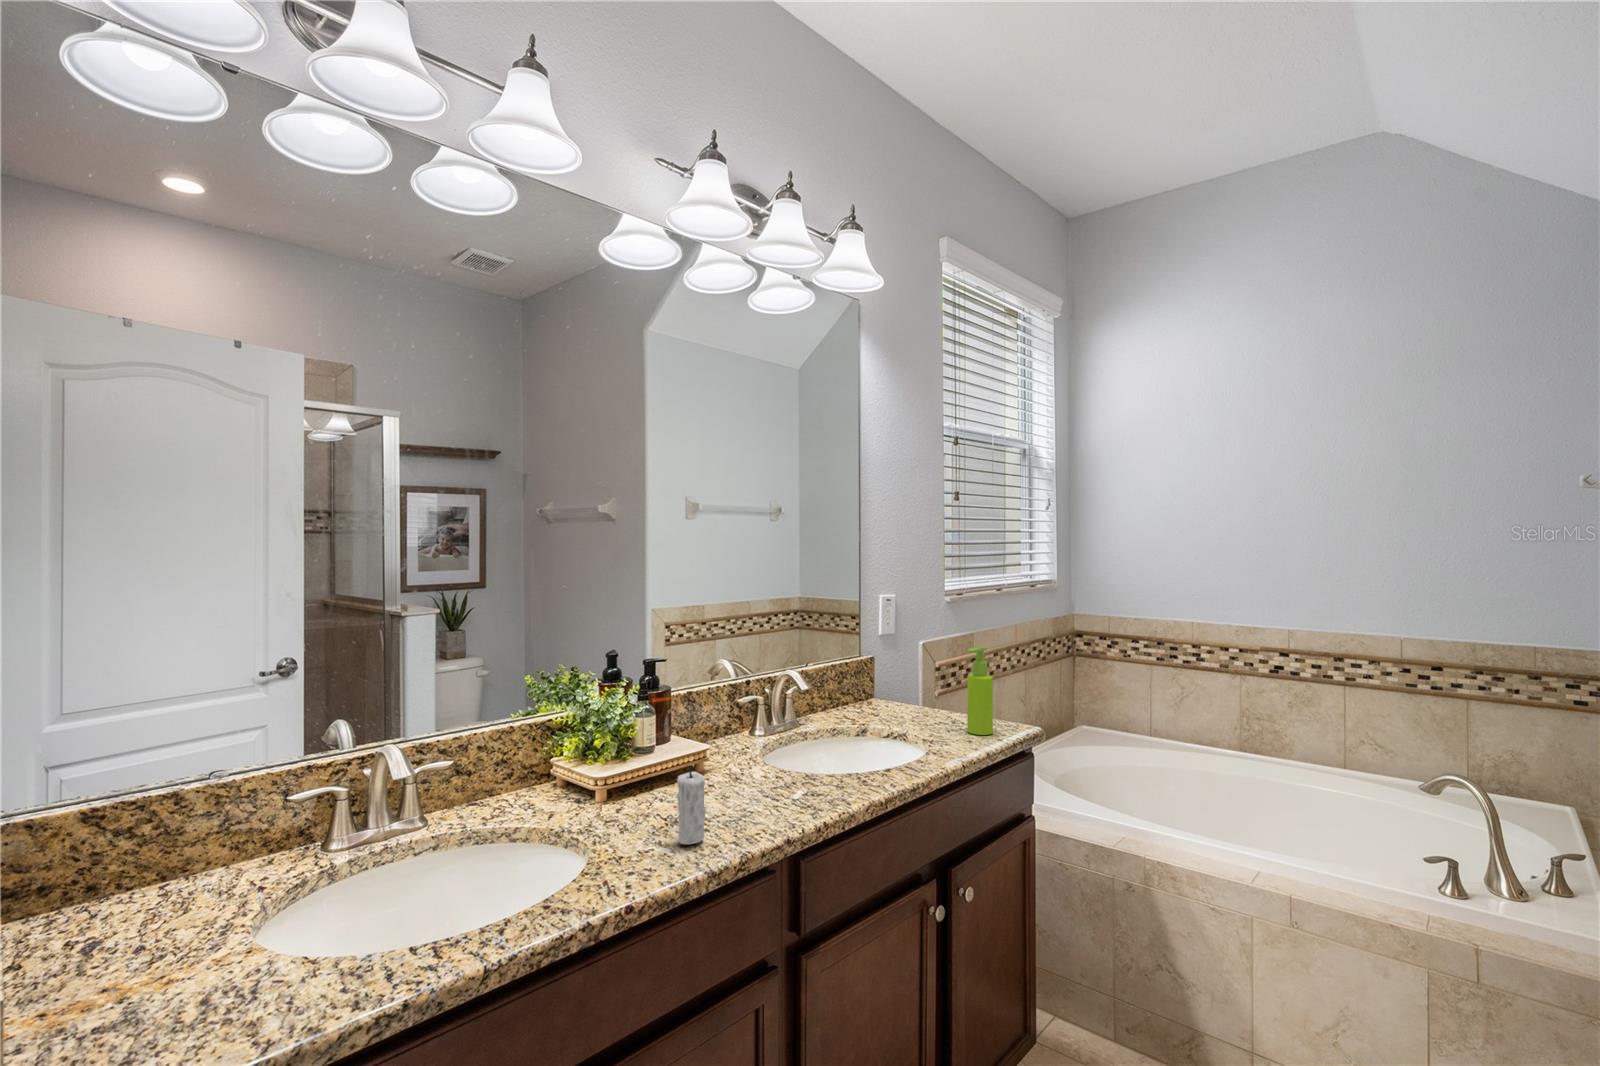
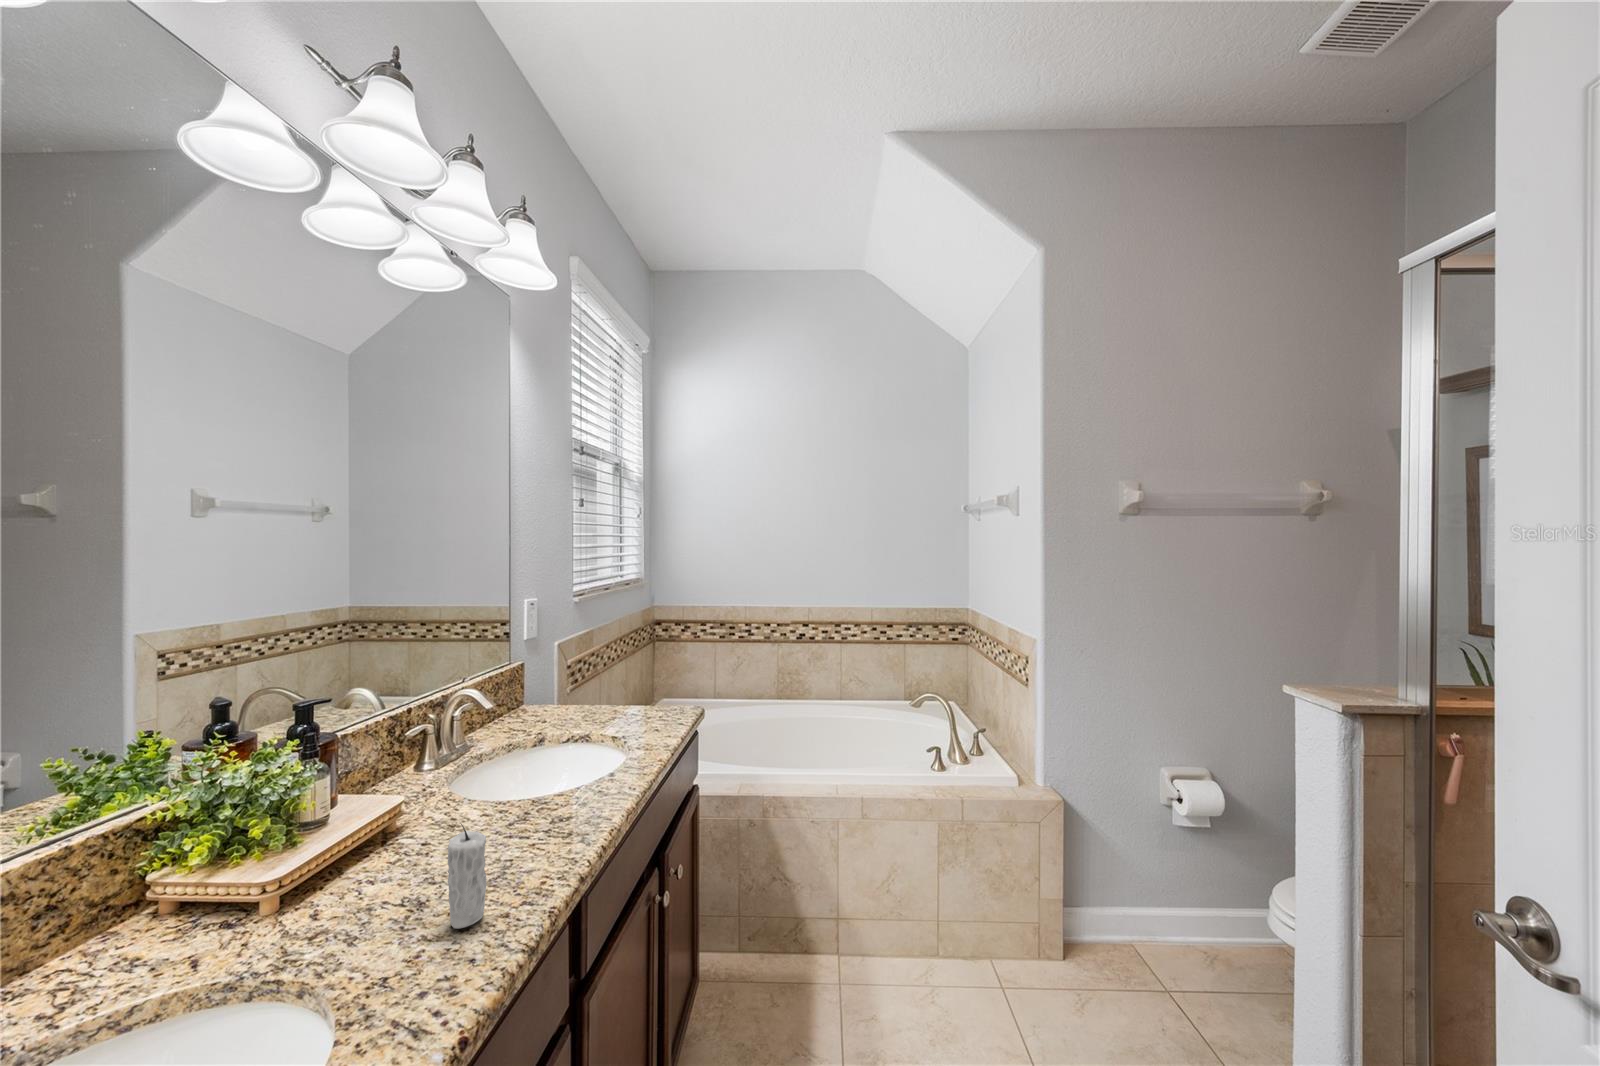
soap dispenser: present [967,647,993,735] -> none [644,641,668,722]

